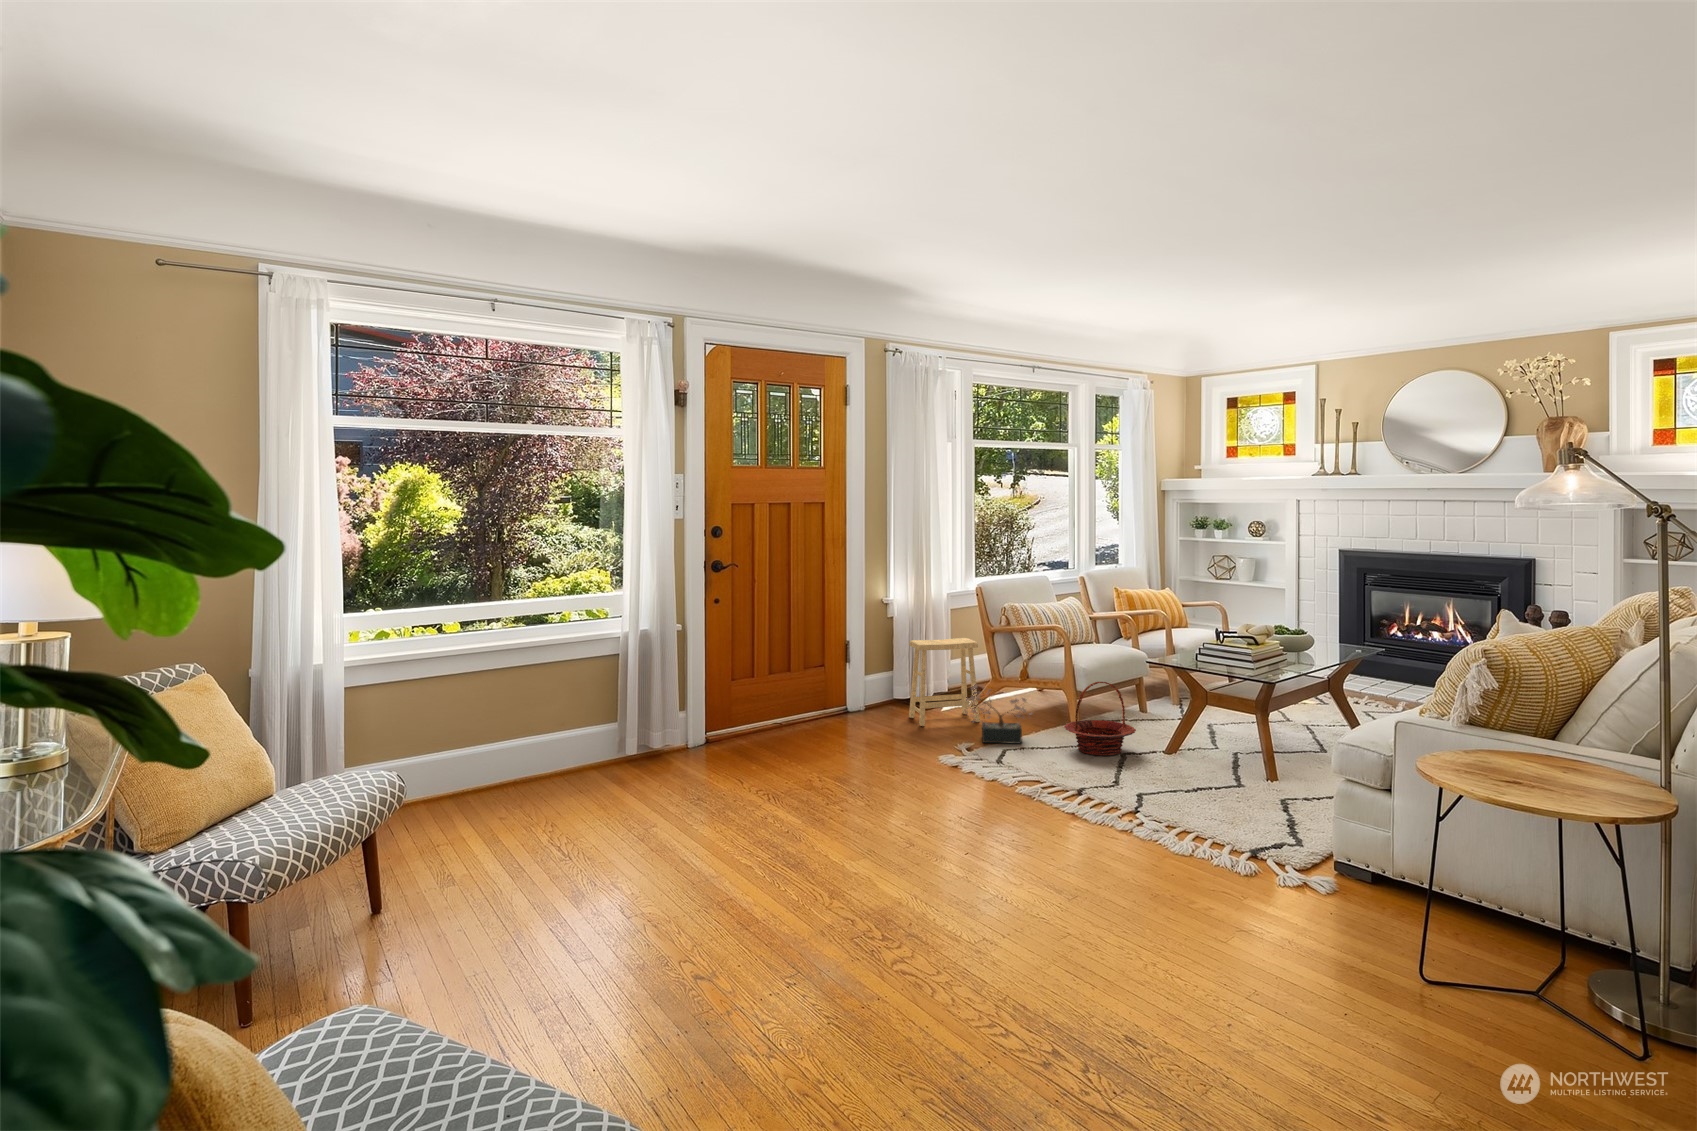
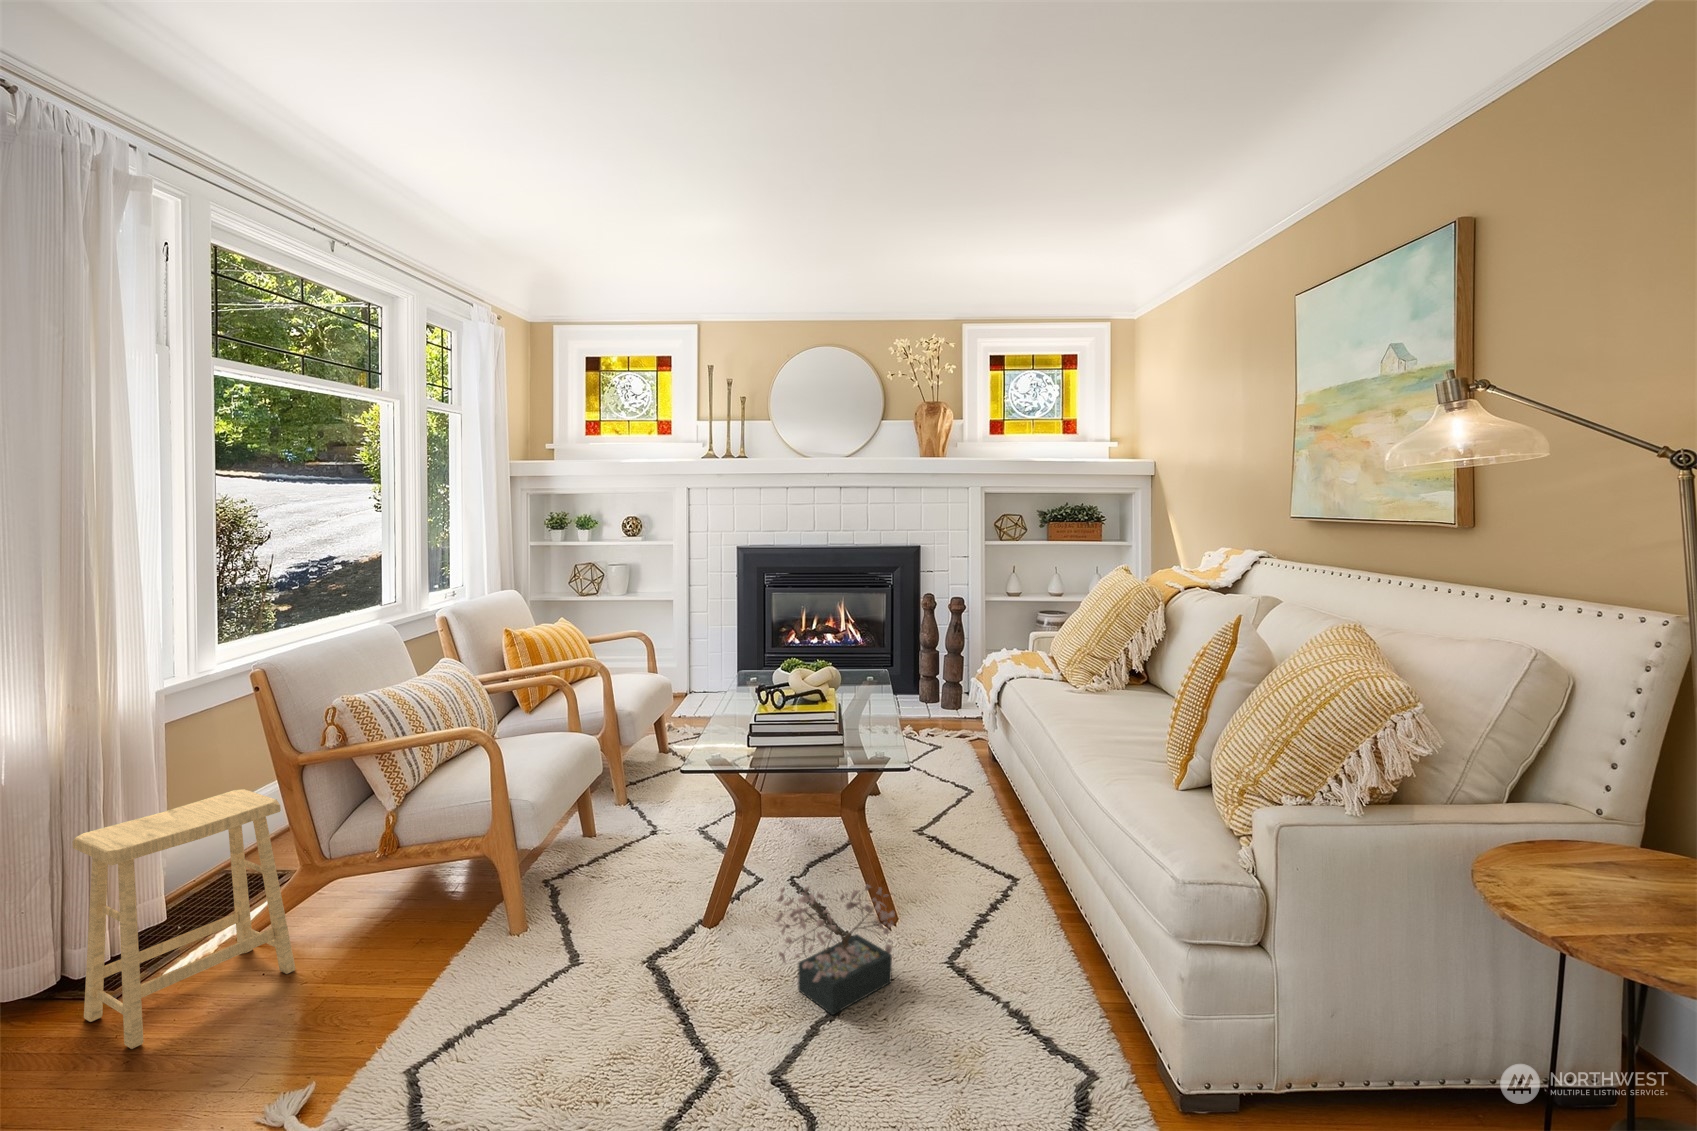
basket: present [1064,682,1136,755] -> none [526,842,667,998]
decorative plant: present [965,685,1032,744] -> present [775,885,895,1015]

